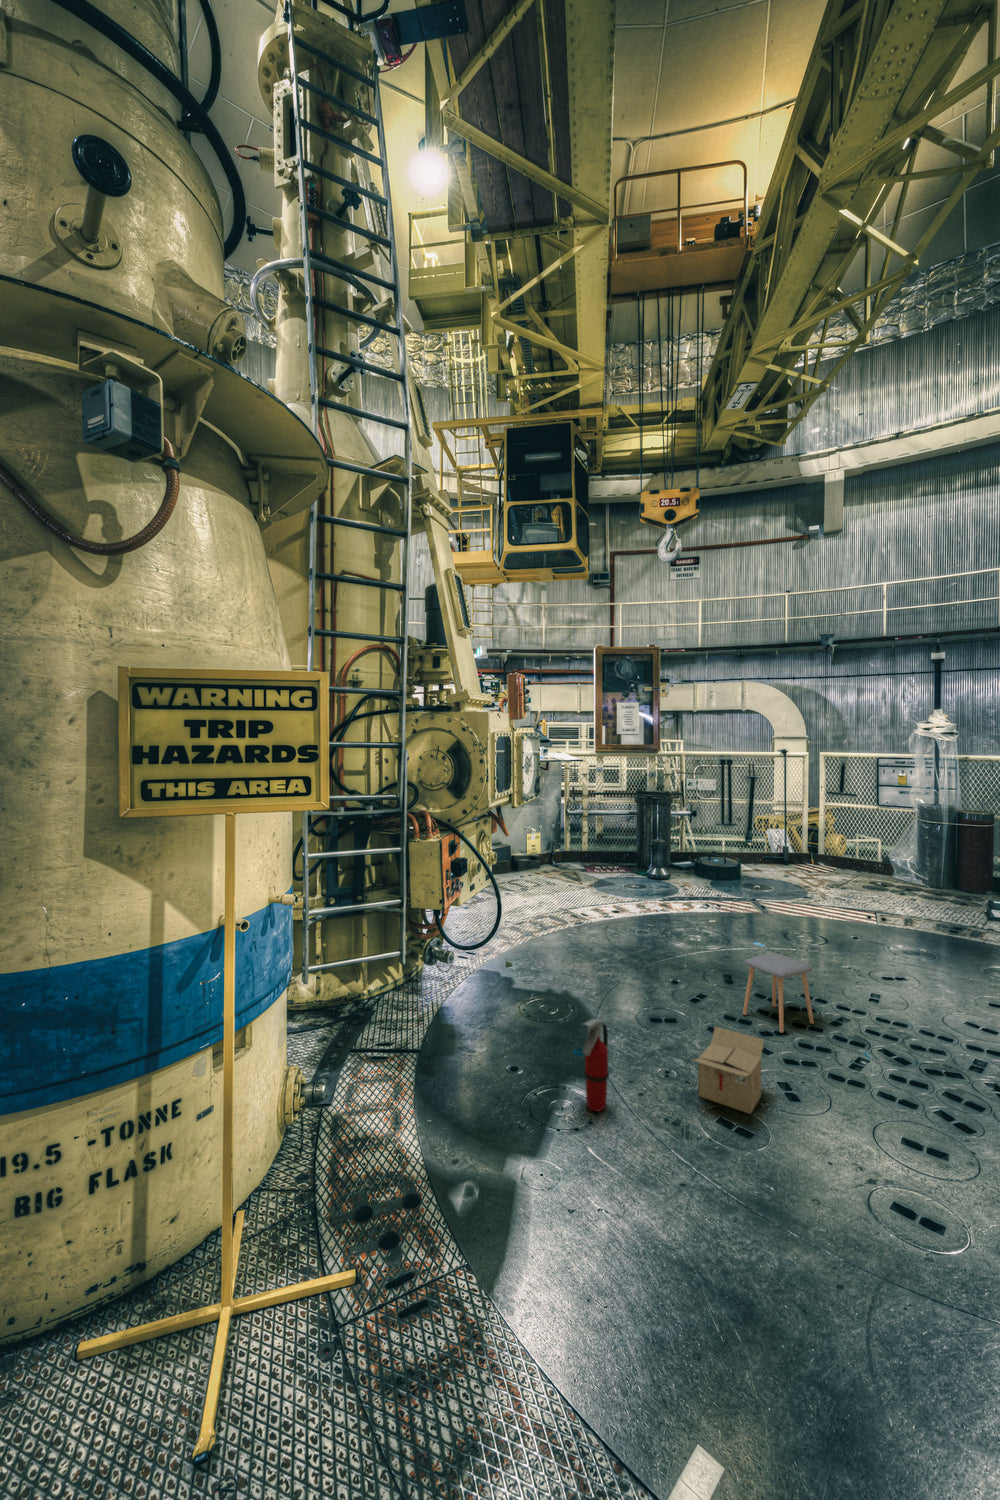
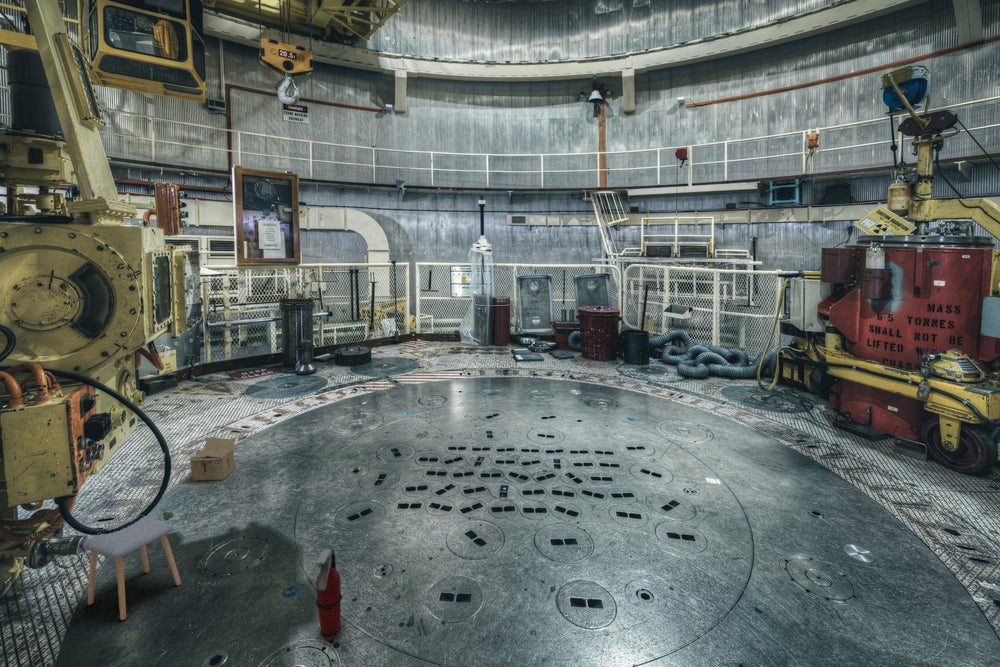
stool: present [743,953,814,1033] -> present [83,516,181,621]
cardboard box: present [694,1027,764,1114] -> present [186,439,236,481]

